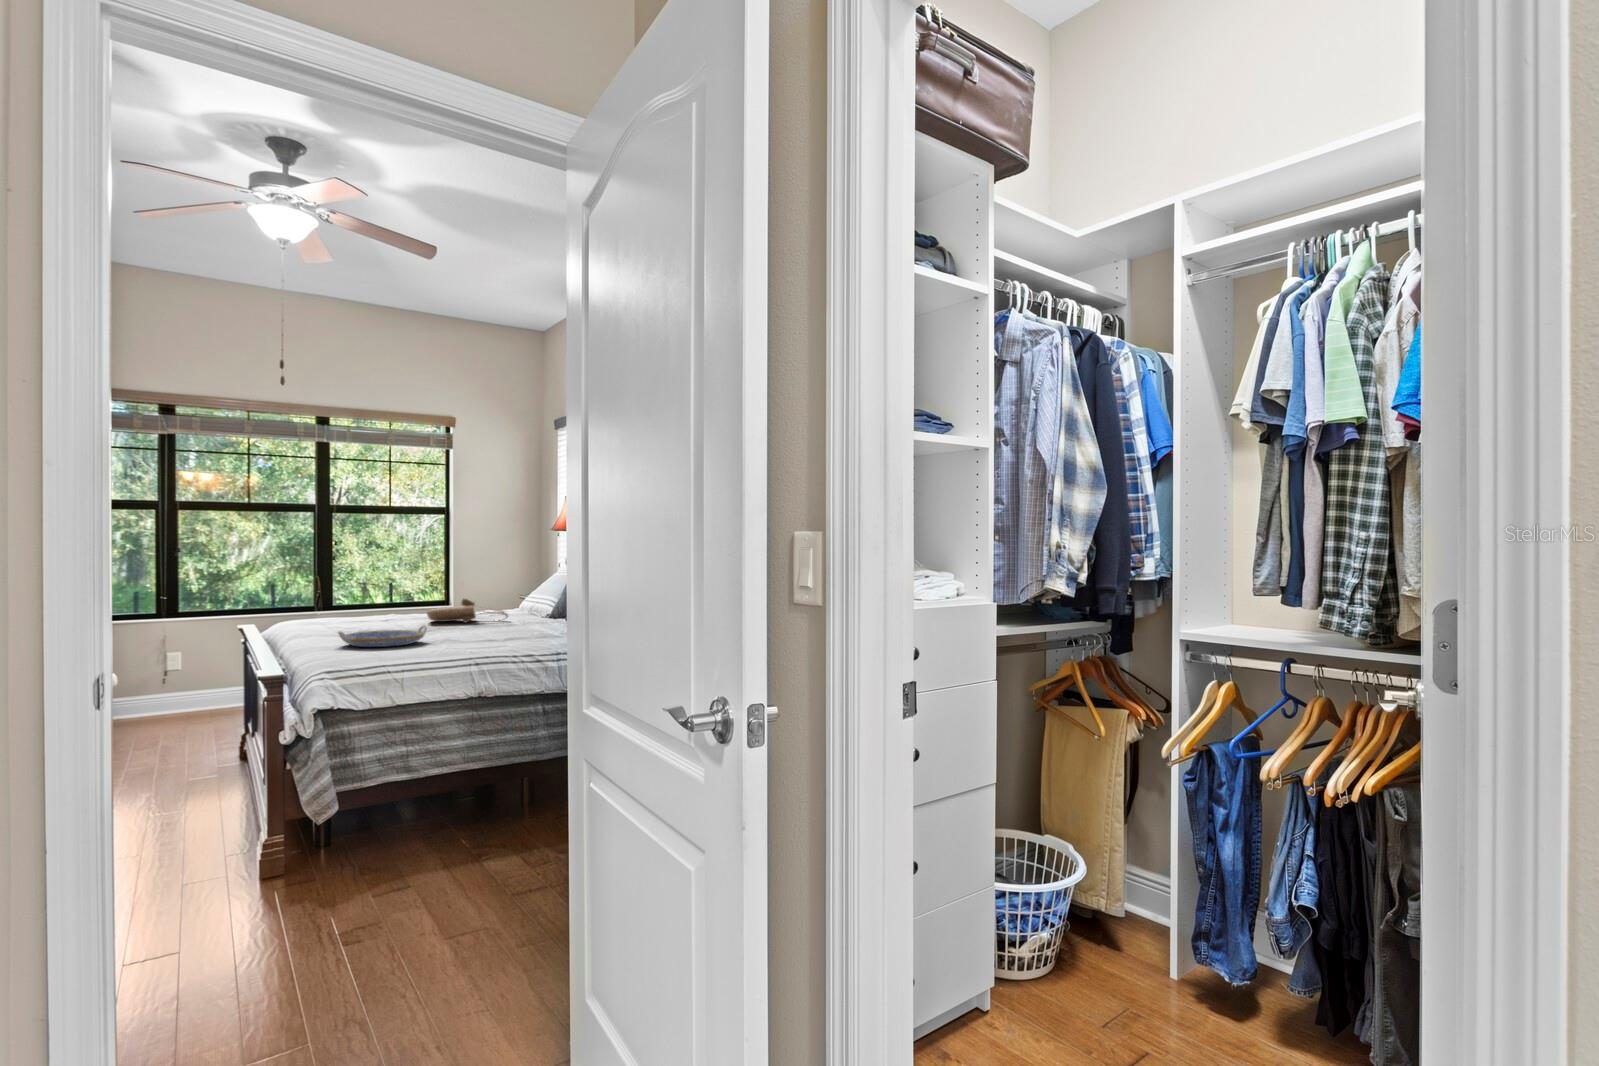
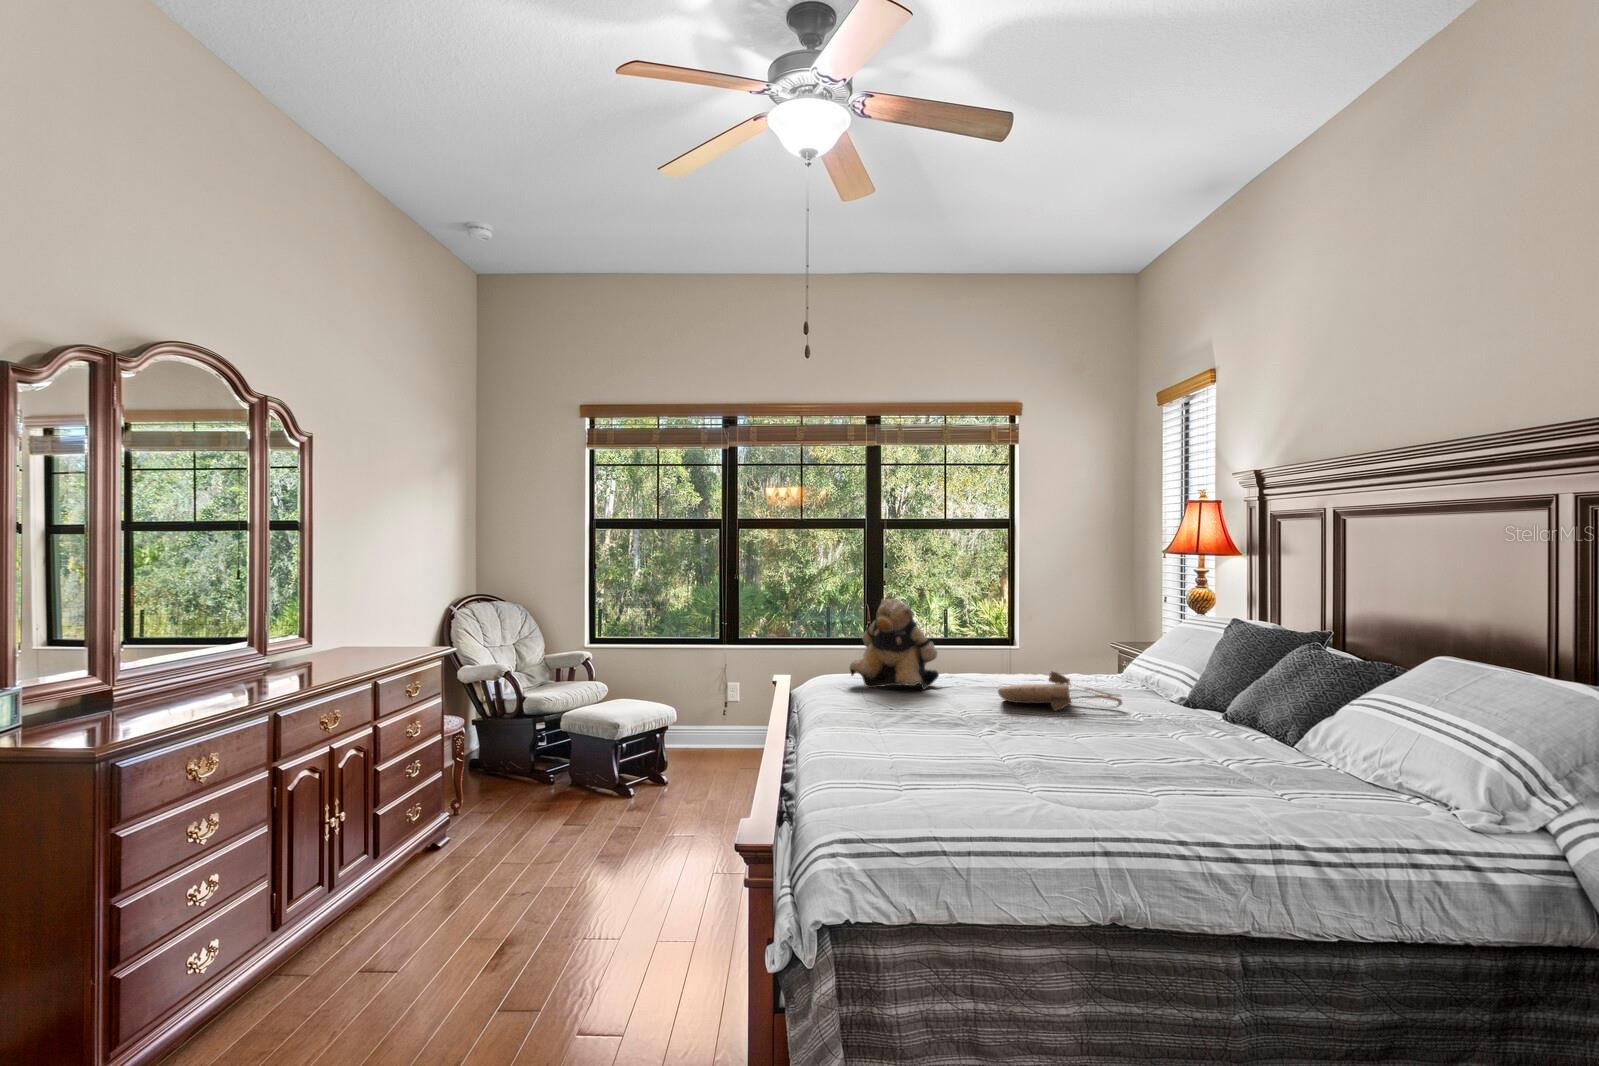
teddy bear: none [314,557,385,621] -> present [850,599,939,689]
serving tray: present [338,626,427,647] -> none [867,736,1005,778]

